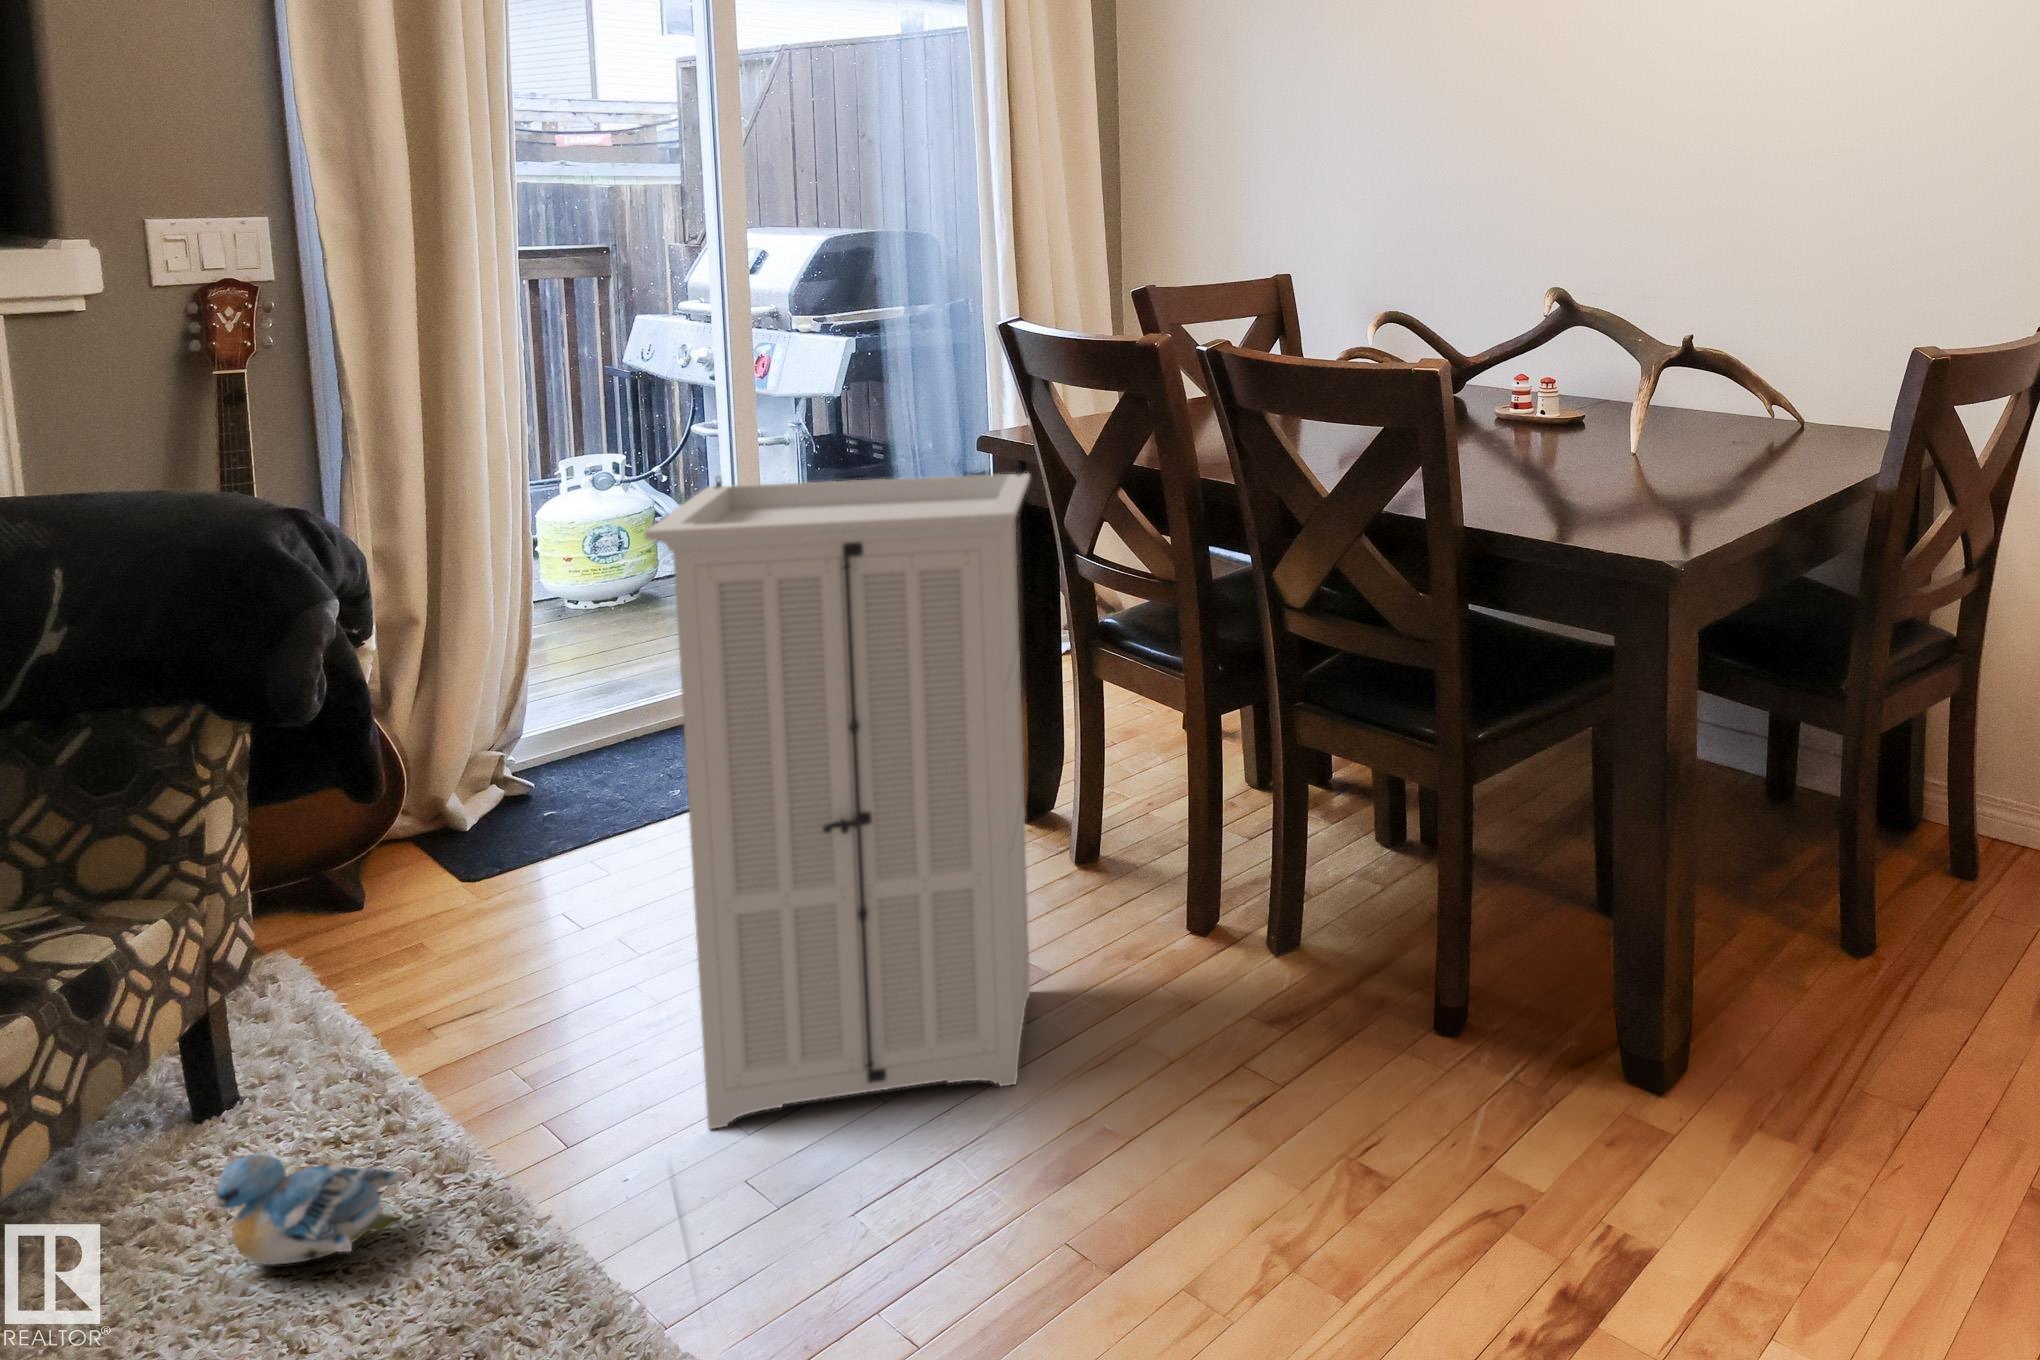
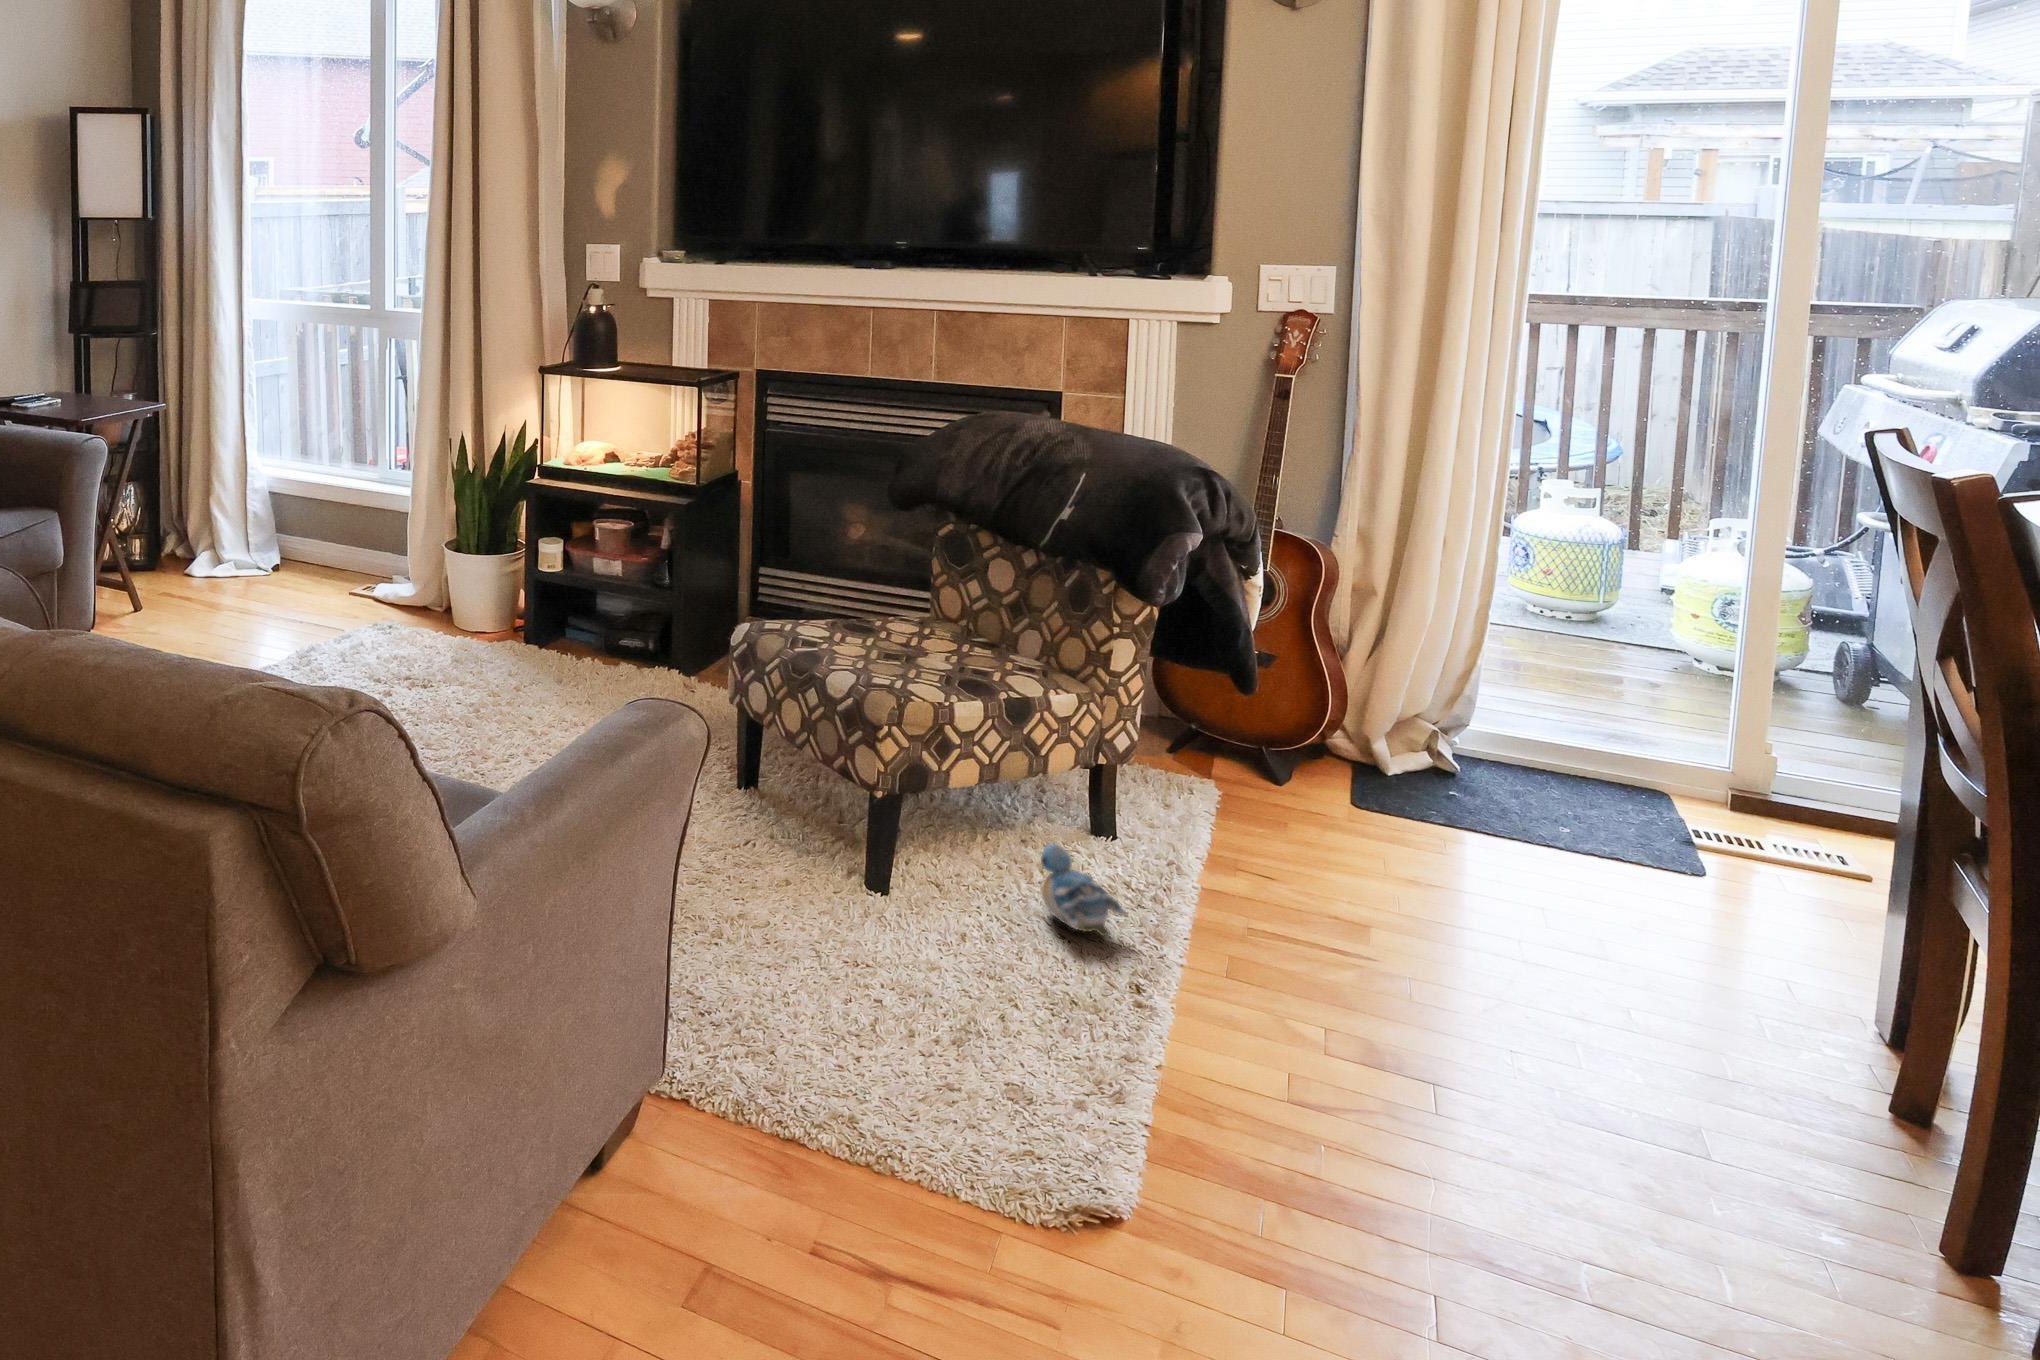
storage cabinet: present [645,467,1030,1129] -> none [1313,510,1736,1179]

